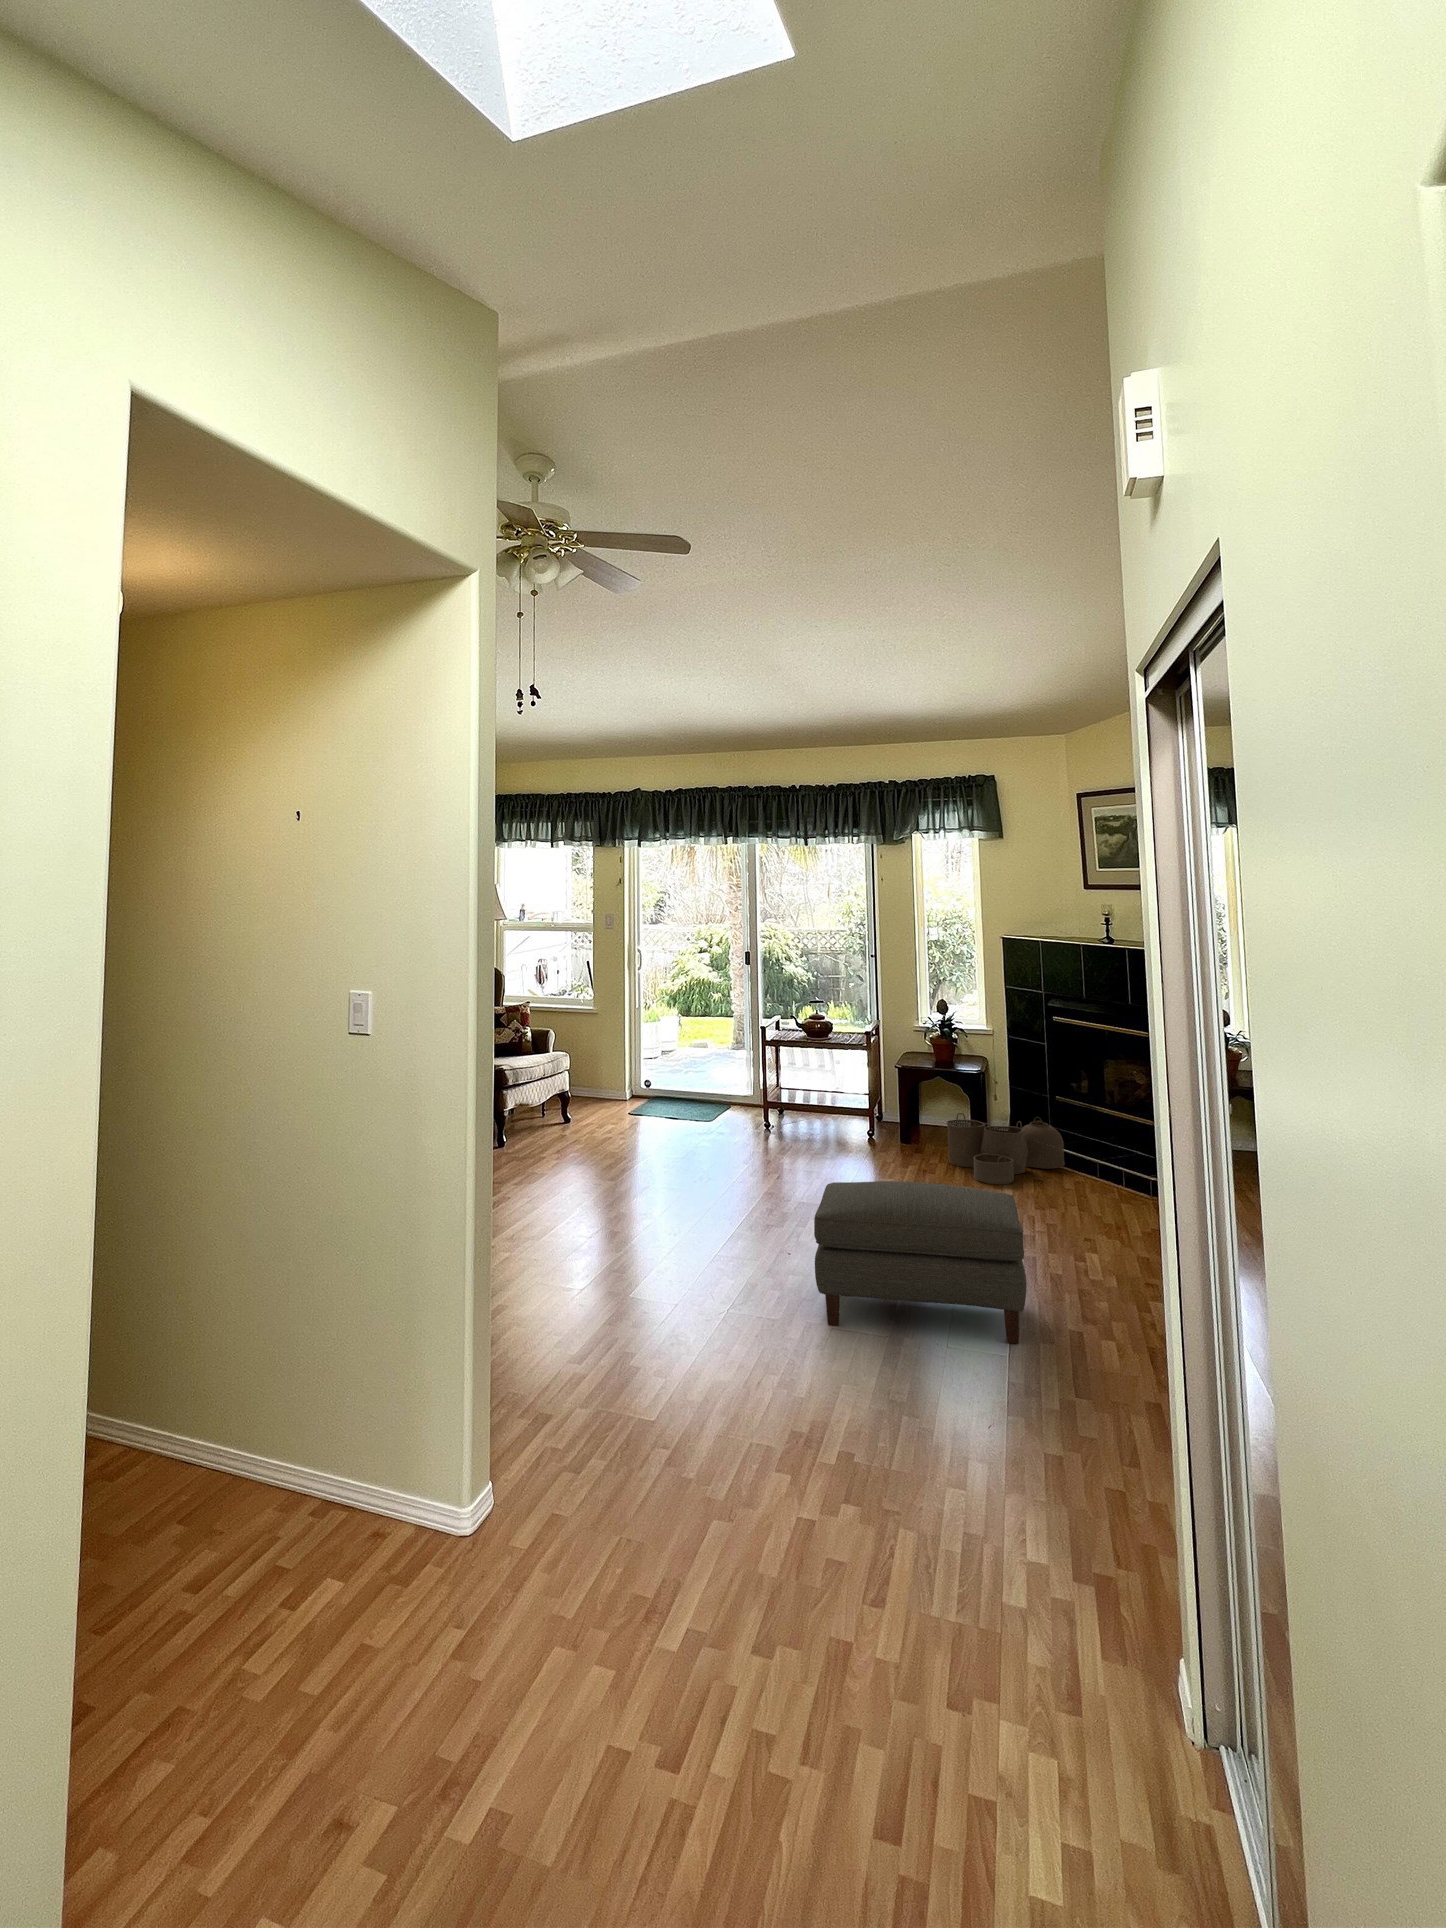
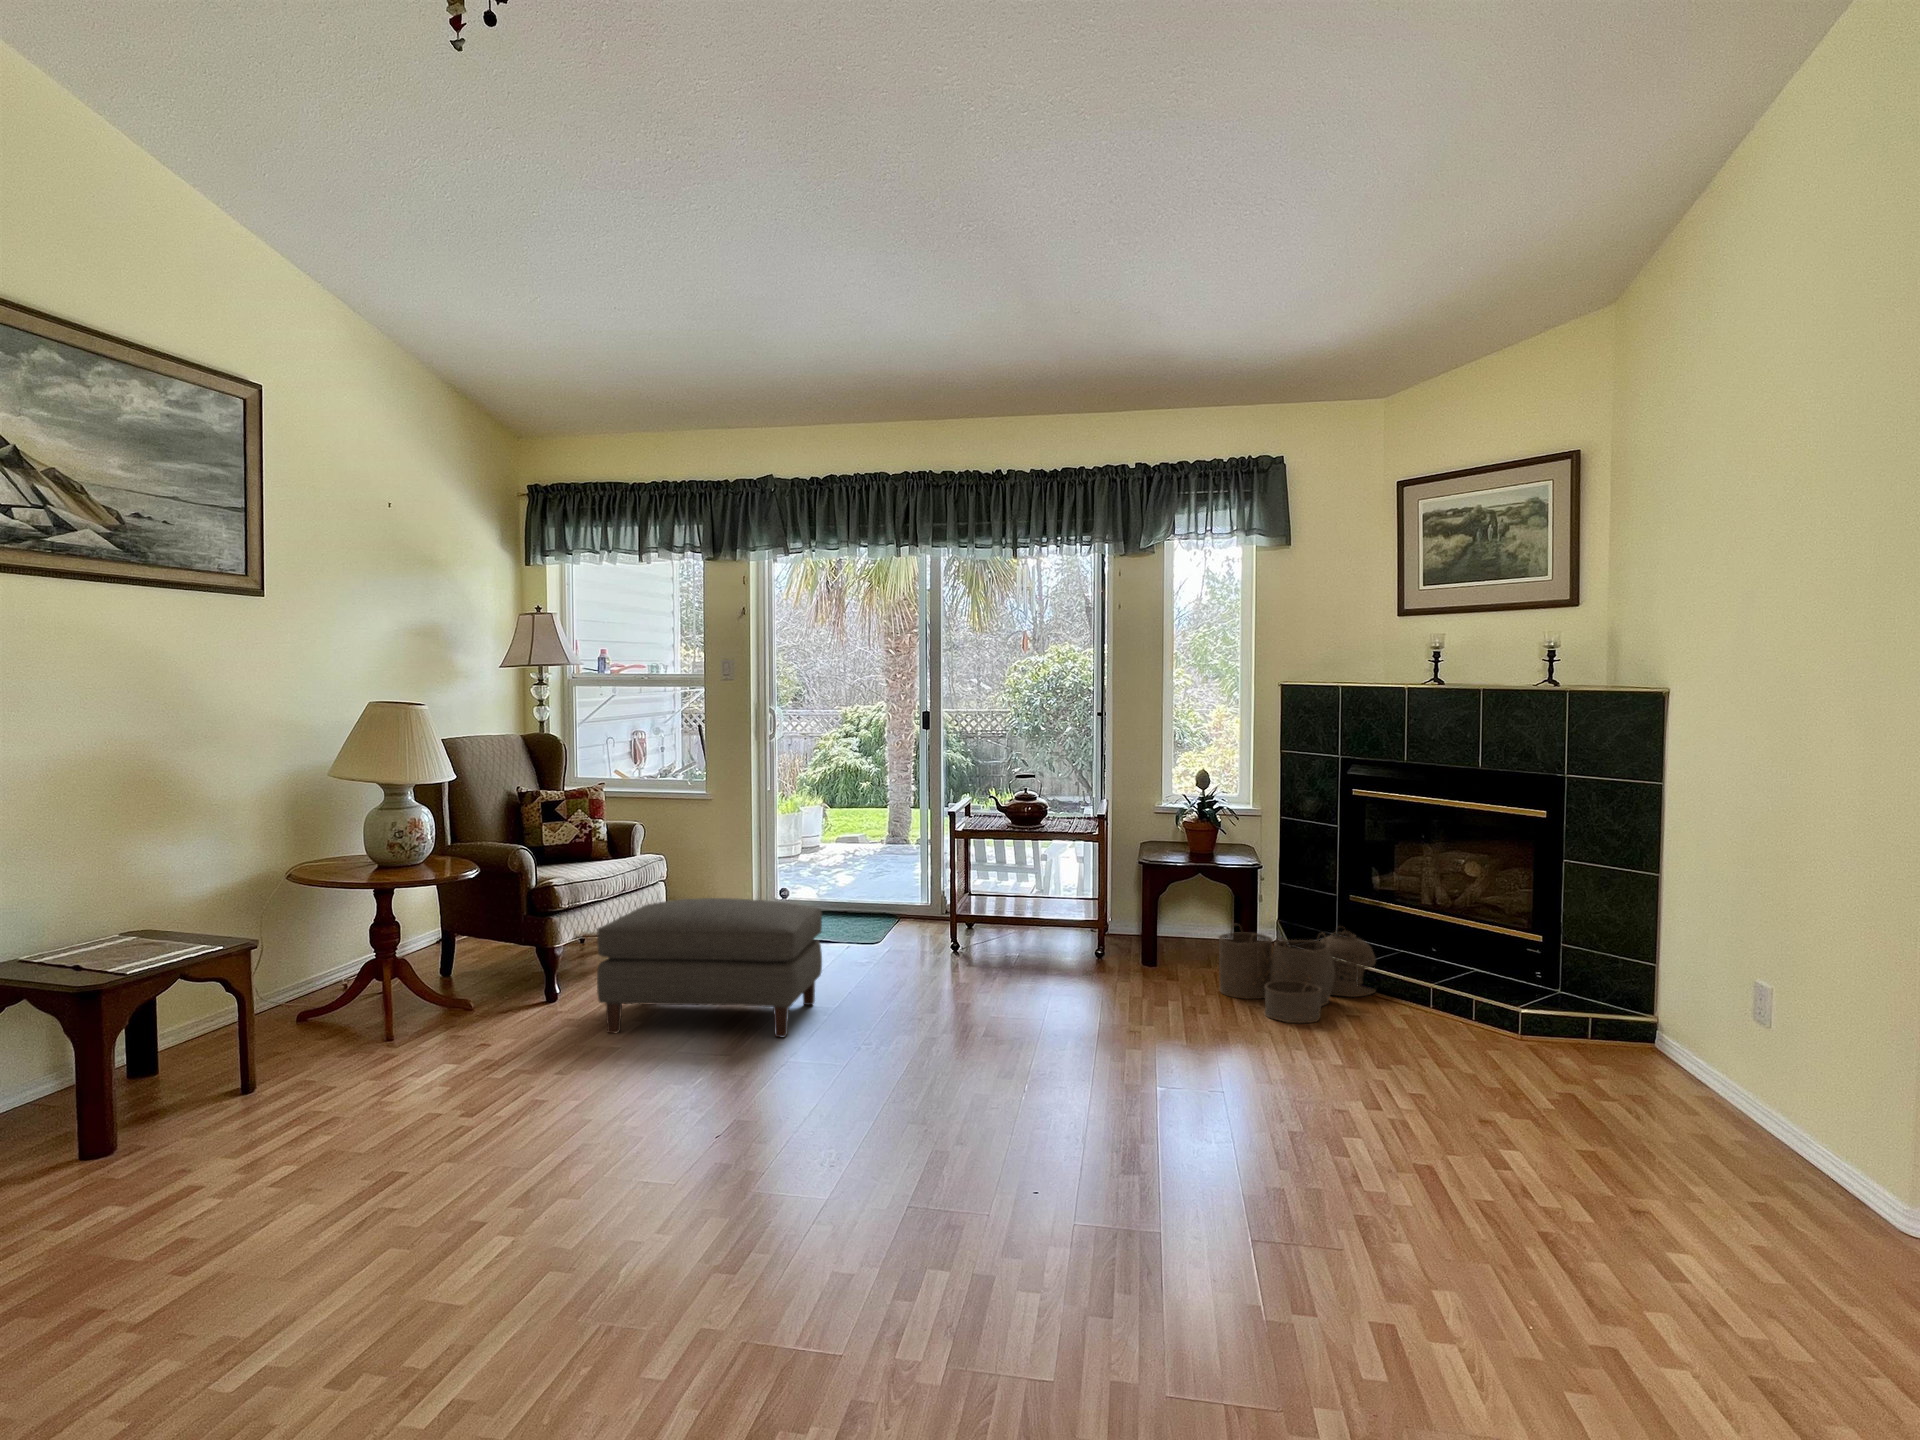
ottoman: present [814,1181,1027,1343] -> present [597,898,822,1037]

